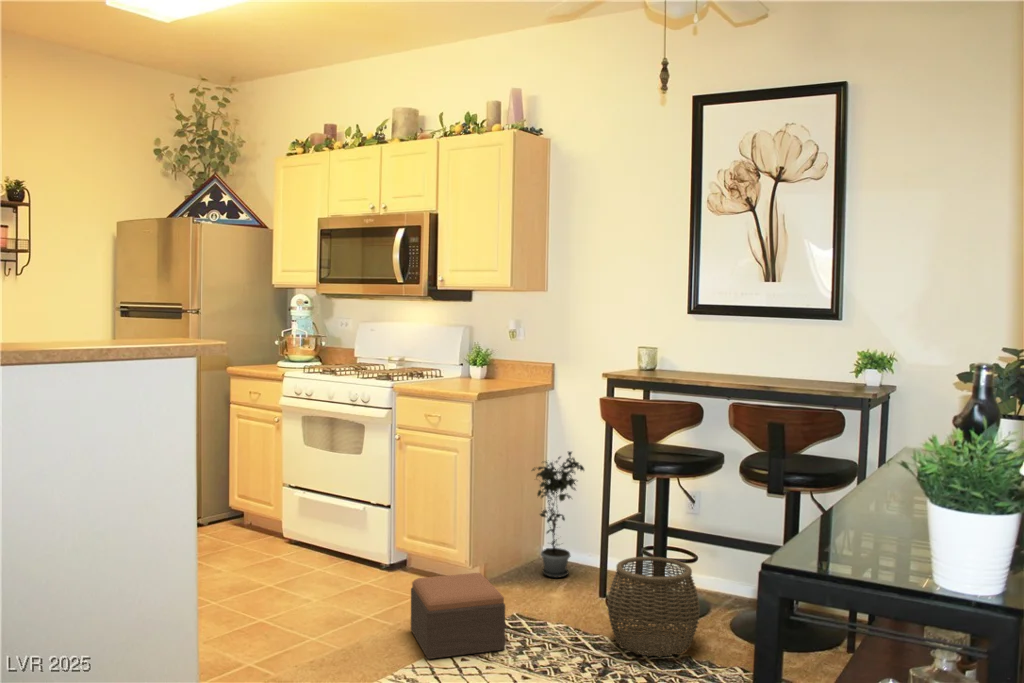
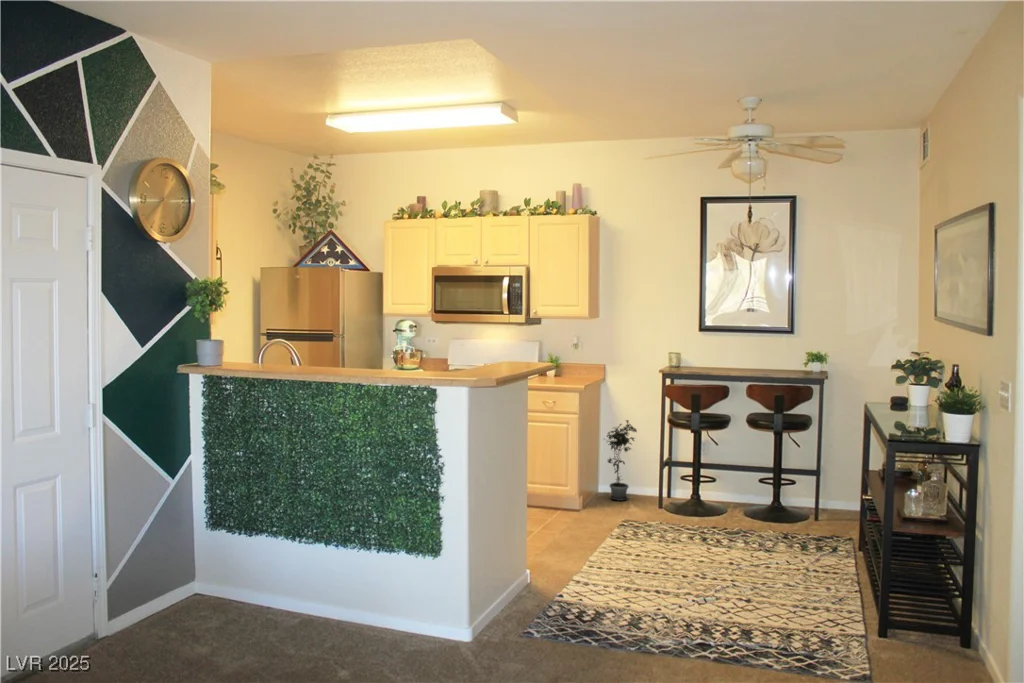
woven basket: present [607,557,700,657] -> none [683,477,737,531]
footstool: present [411,573,505,659] -> none [570,495,634,543]

